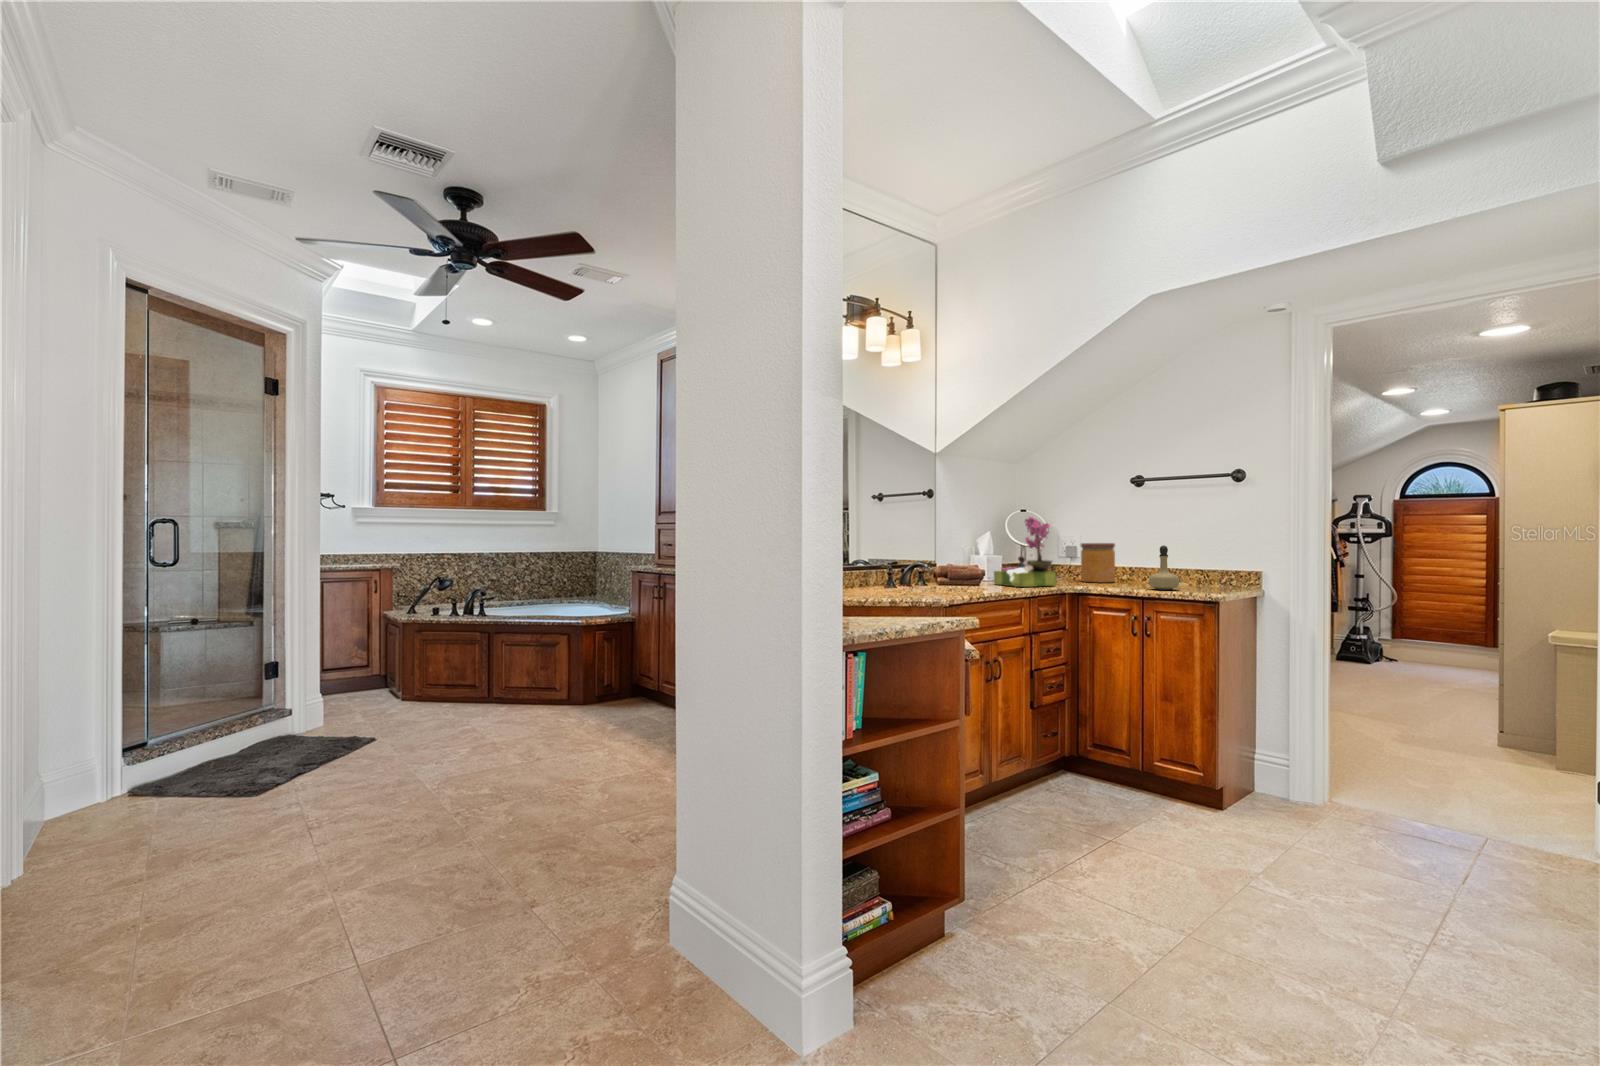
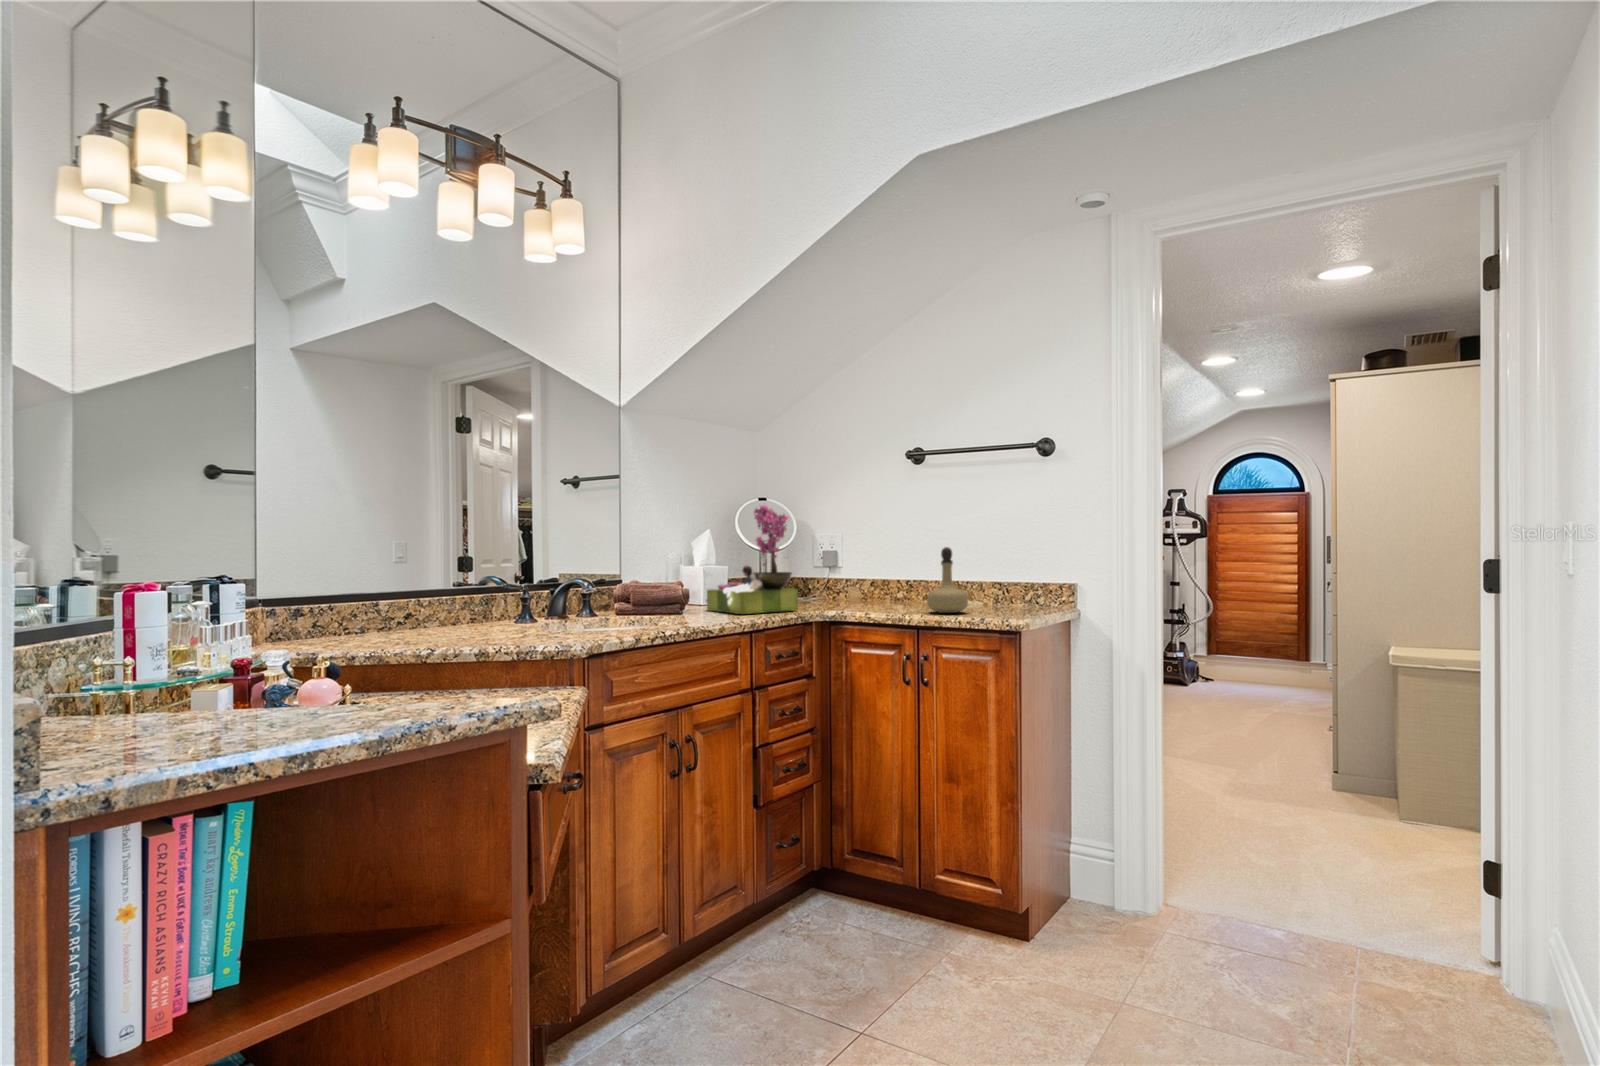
jar: present [1081,543,1115,583] -> none [839,545,887,603]

